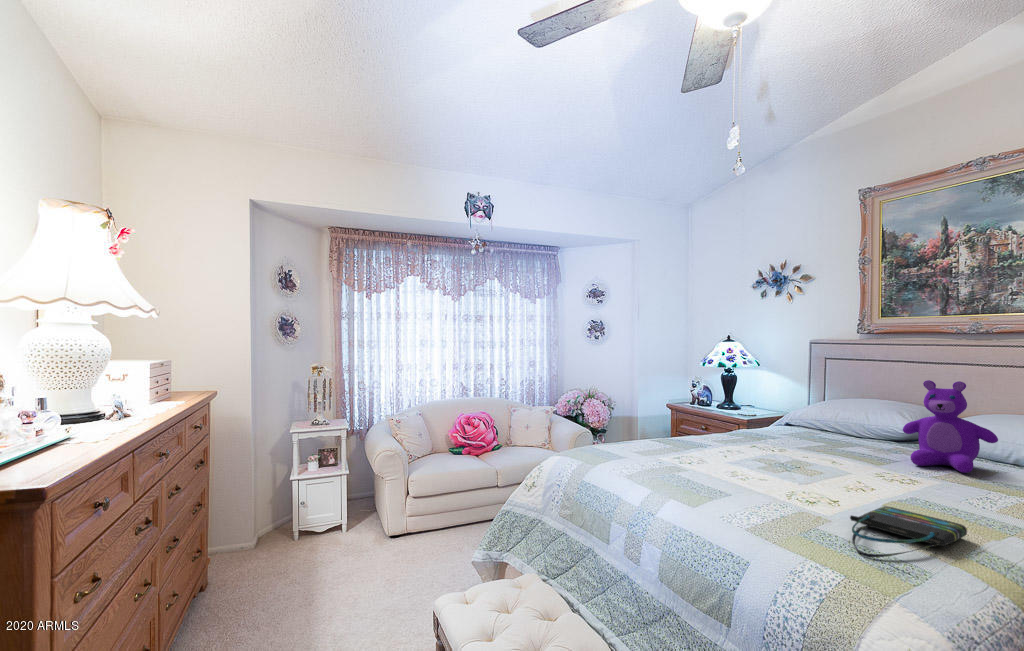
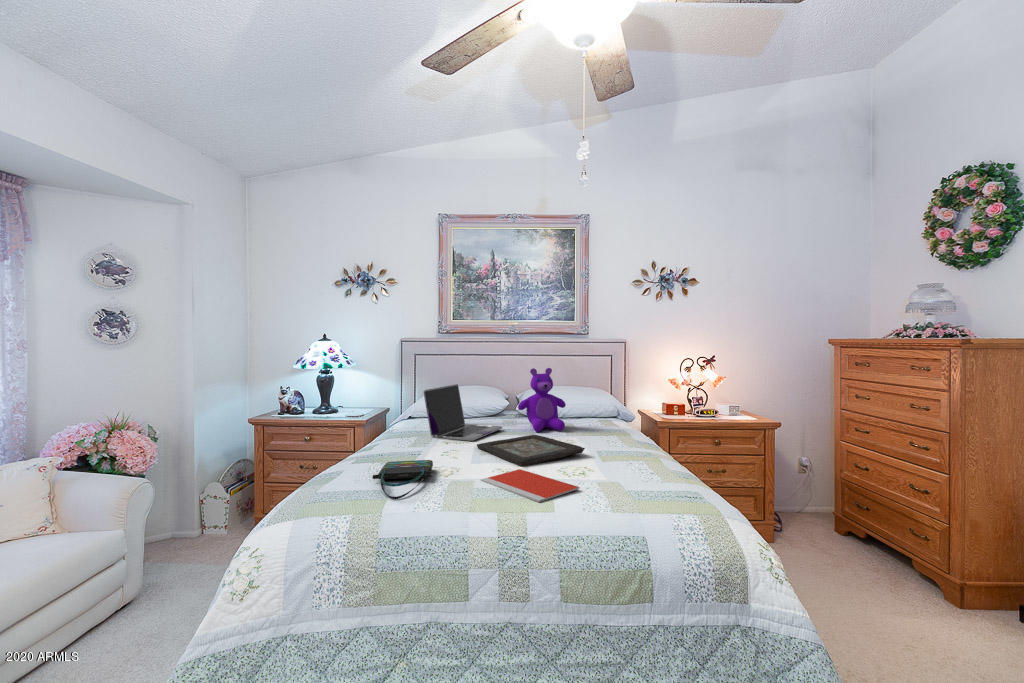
laptop: none [758,391,870,452] -> present [423,384,502,441]
decorative tray: none [773,453,894,493] -> present [477,435,585,466]
notebook: none [700,474,766,508] -> present [481,469,579,502]
tote bag: present [850,506,967,557] -> present [372,460,433,499]

